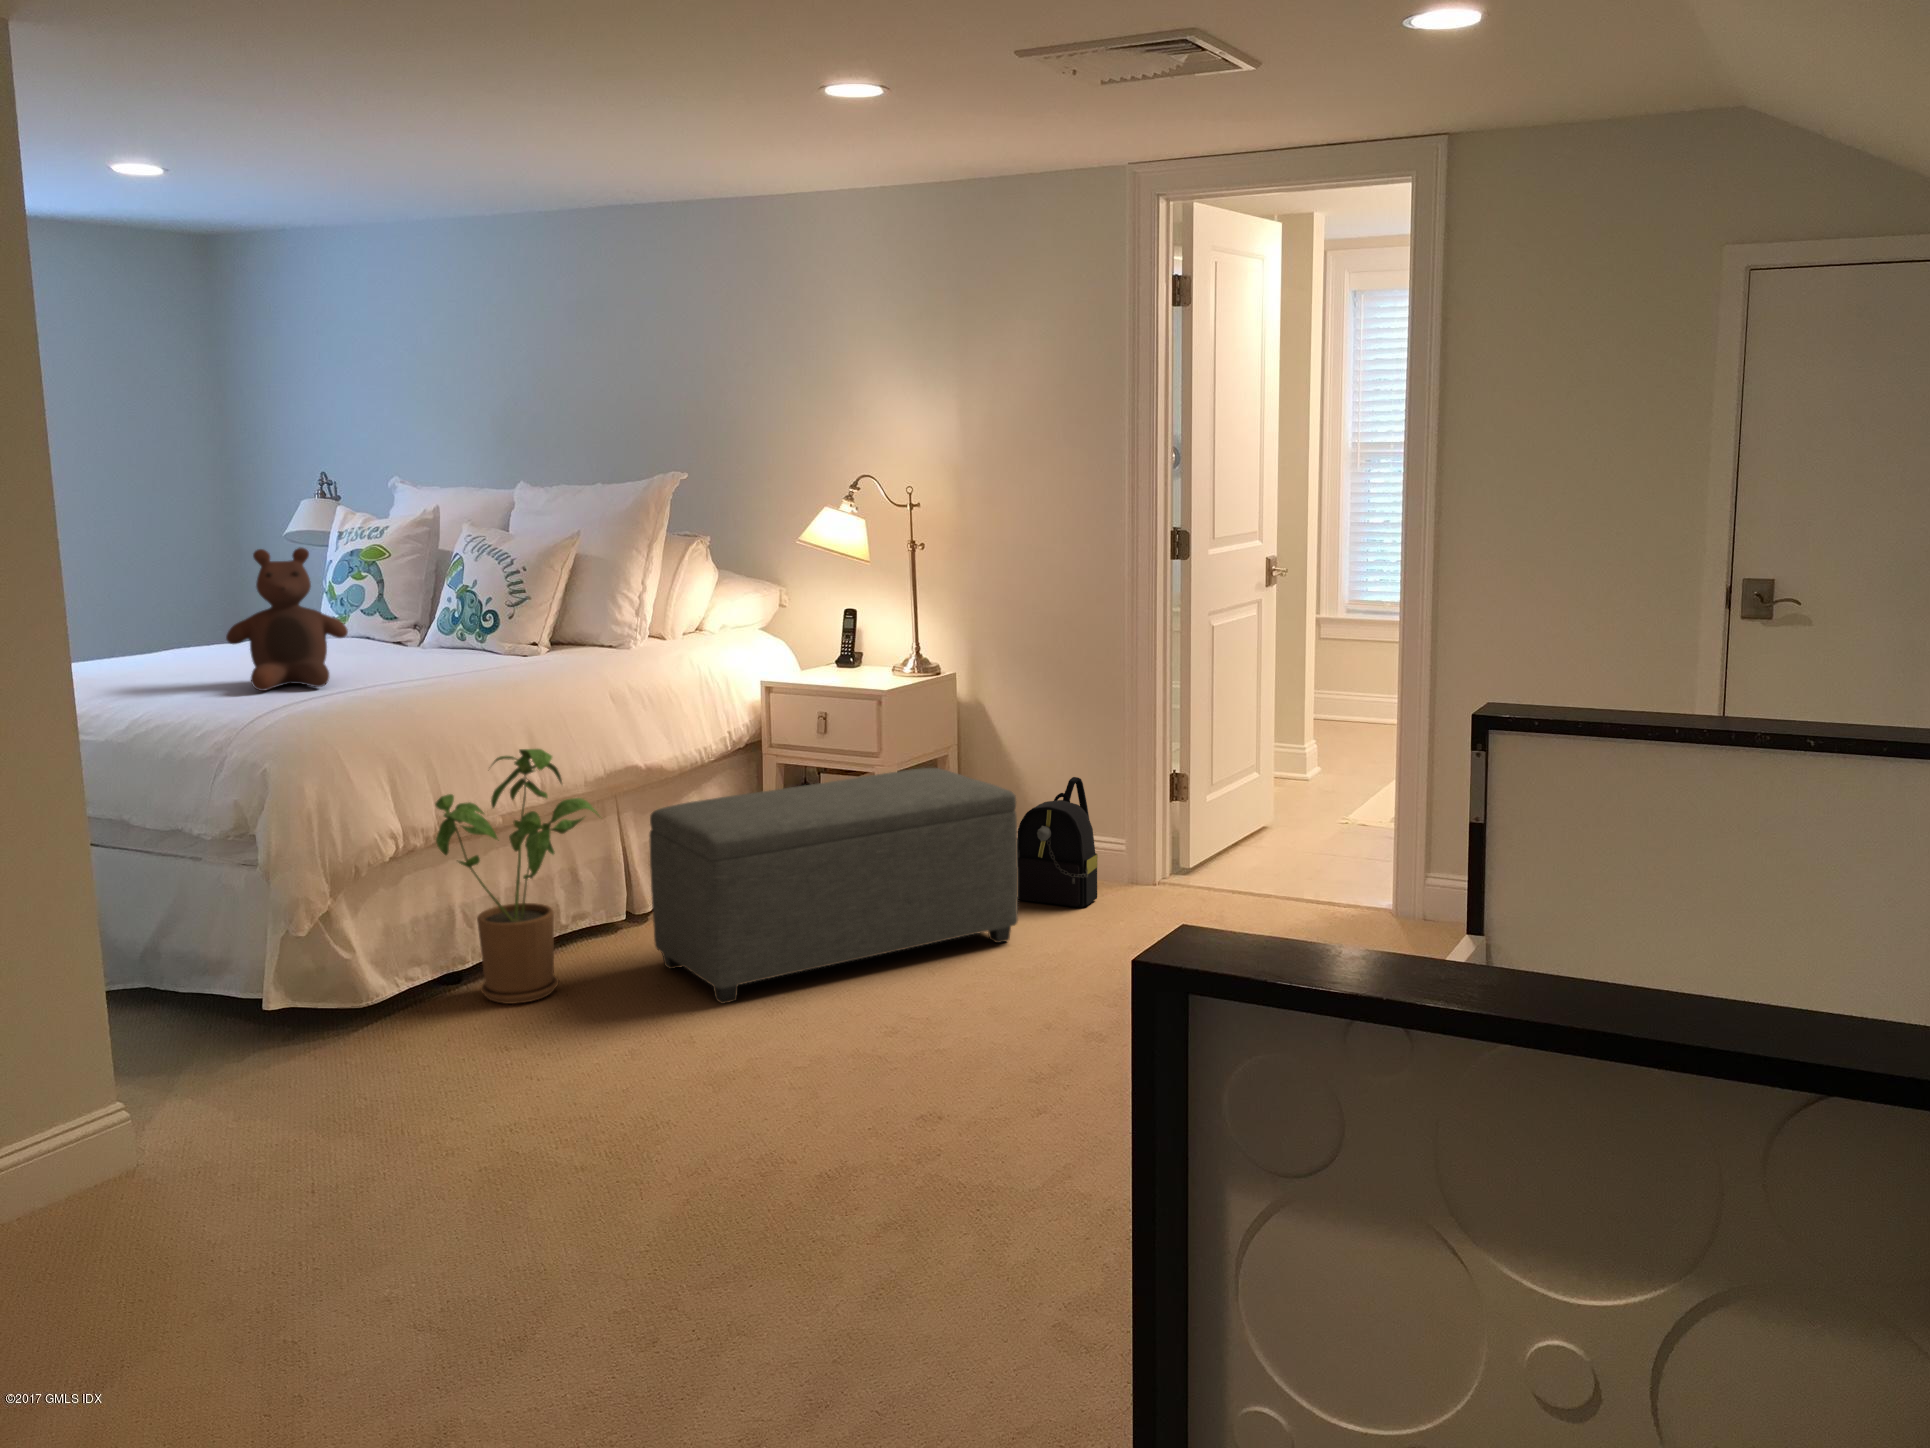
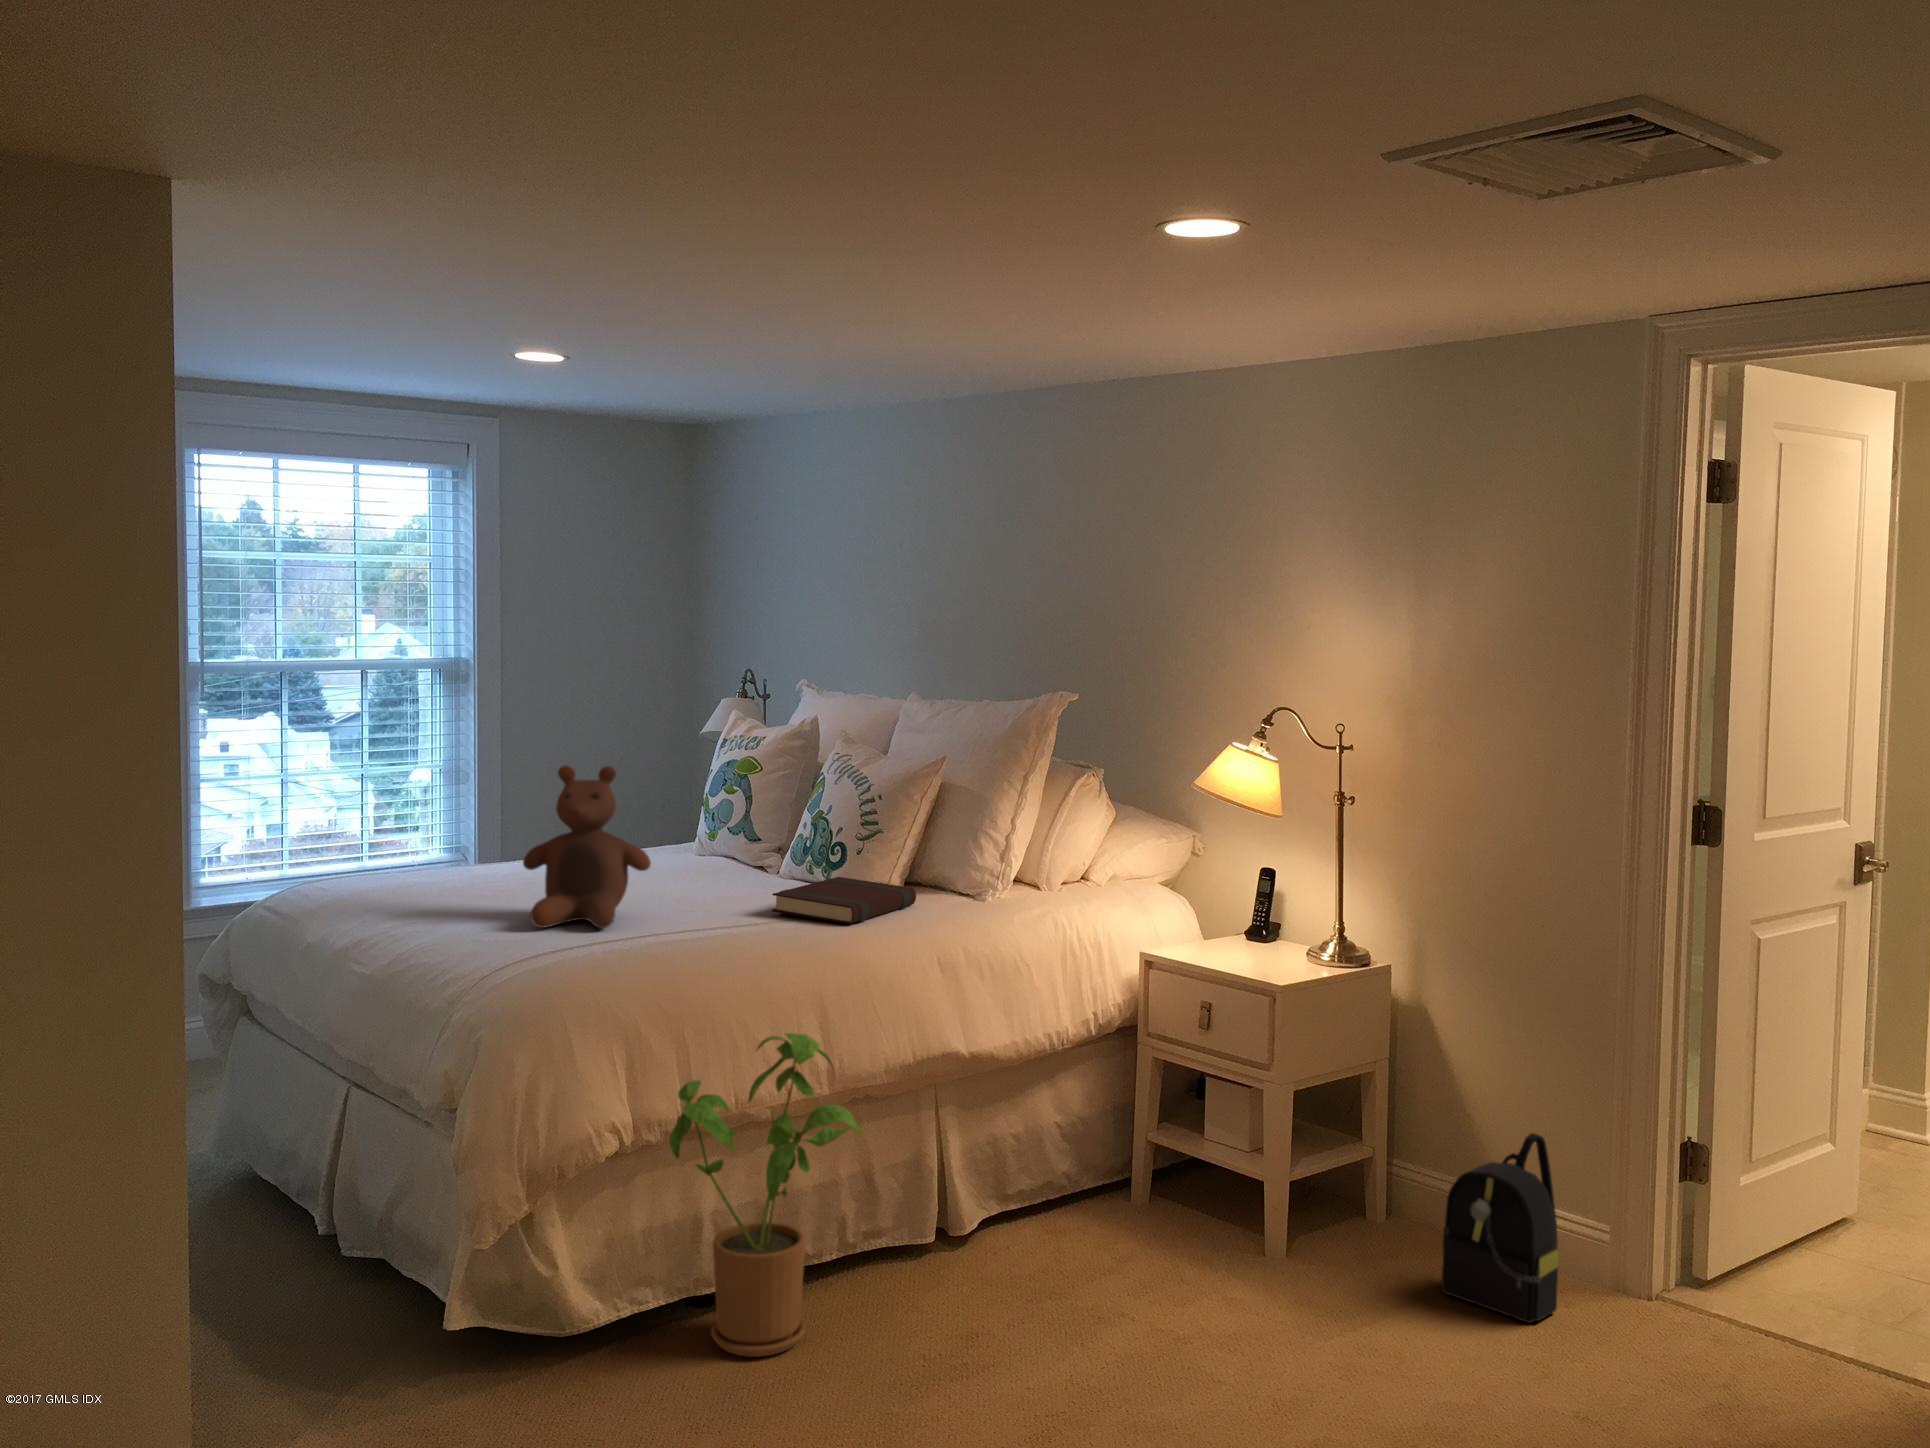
book: none [458,637,575,669] -> present [772,877,916,924]
ottoman: present [649,768,1018,1004] -> none [935,1101,1424,1409]

